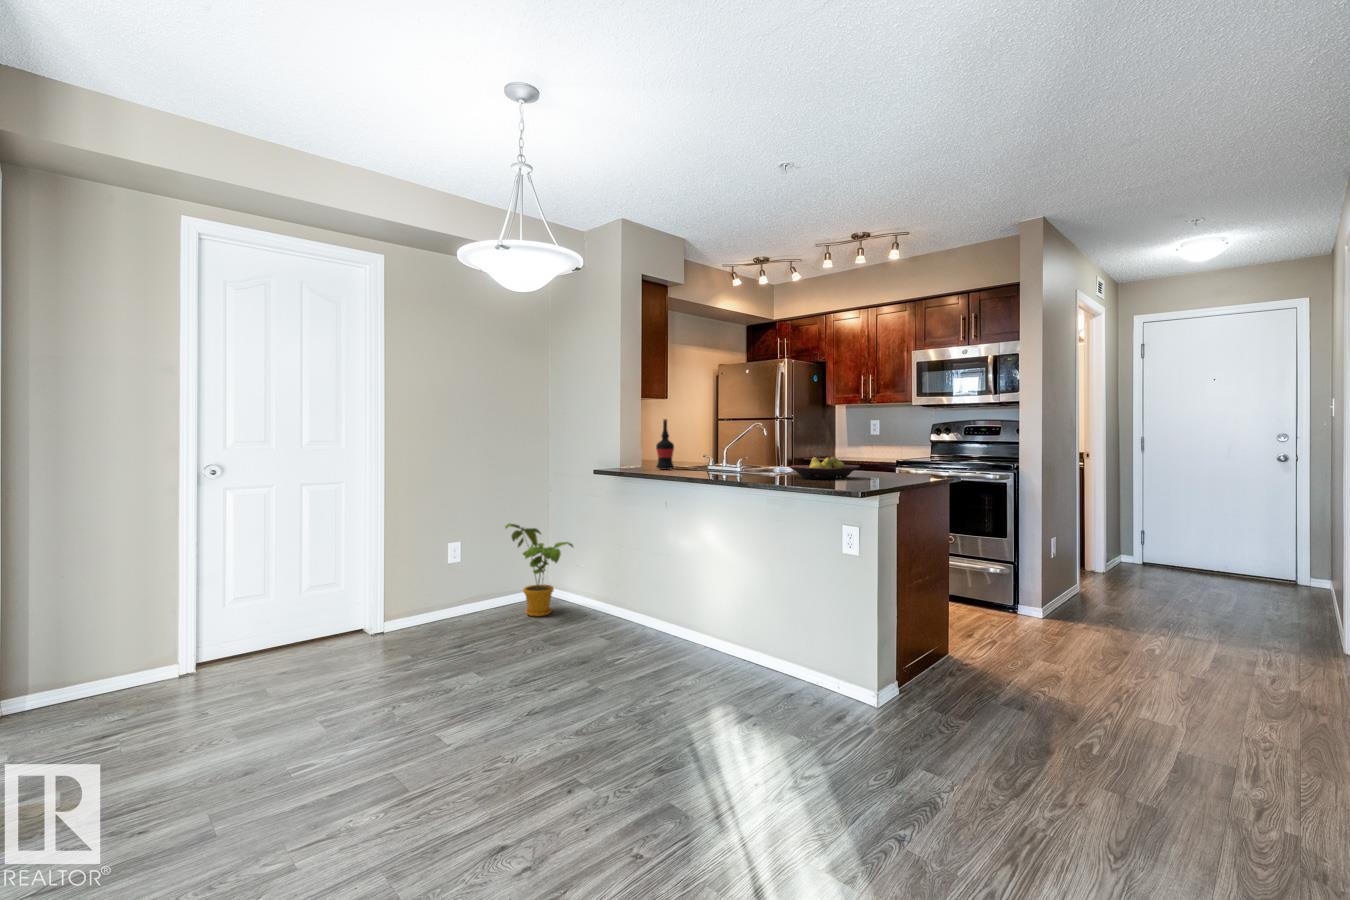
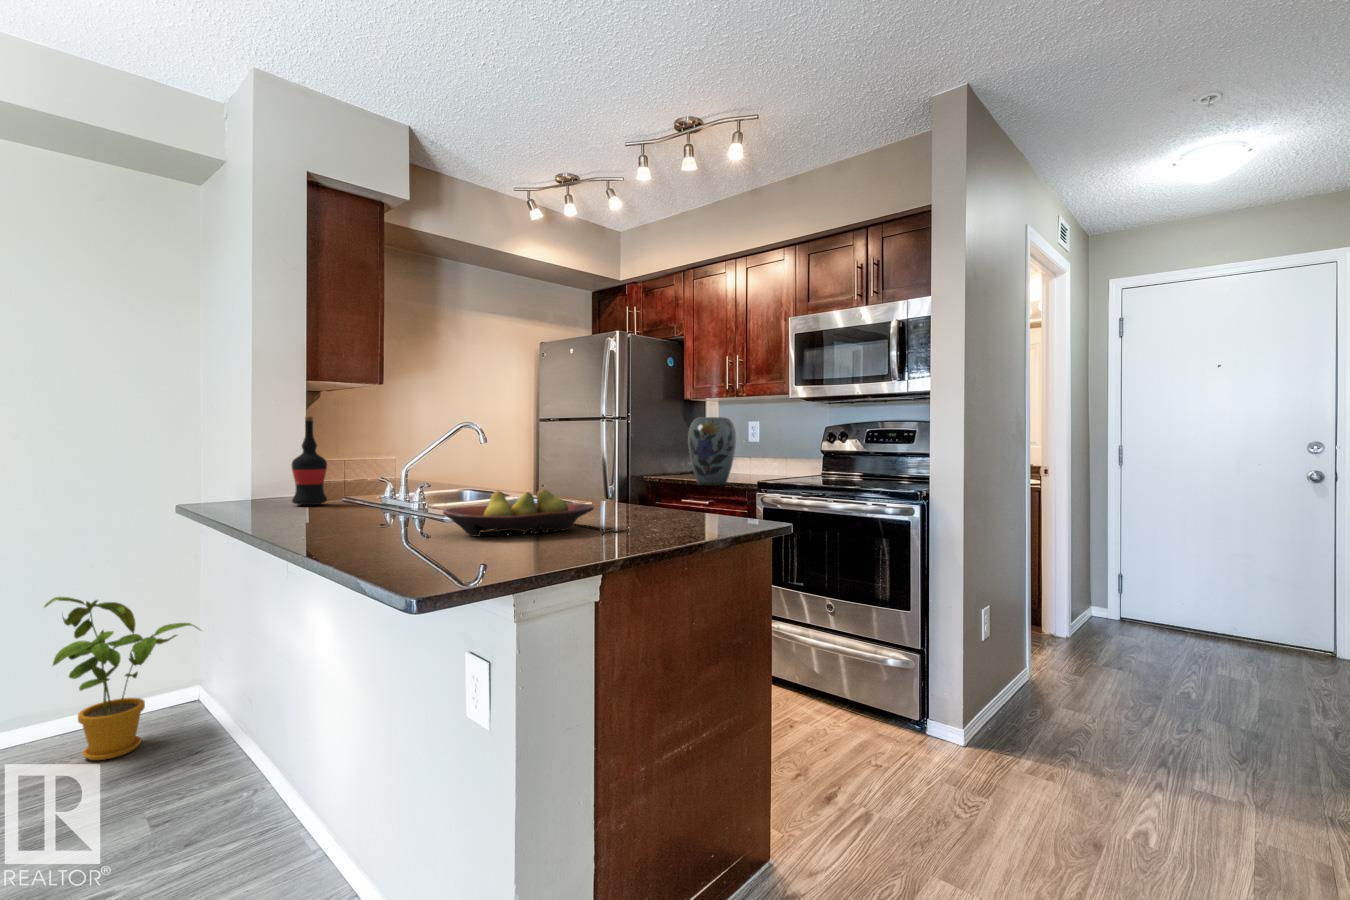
vase: none [843,418,876,464] -> present [688,417,736,486]

